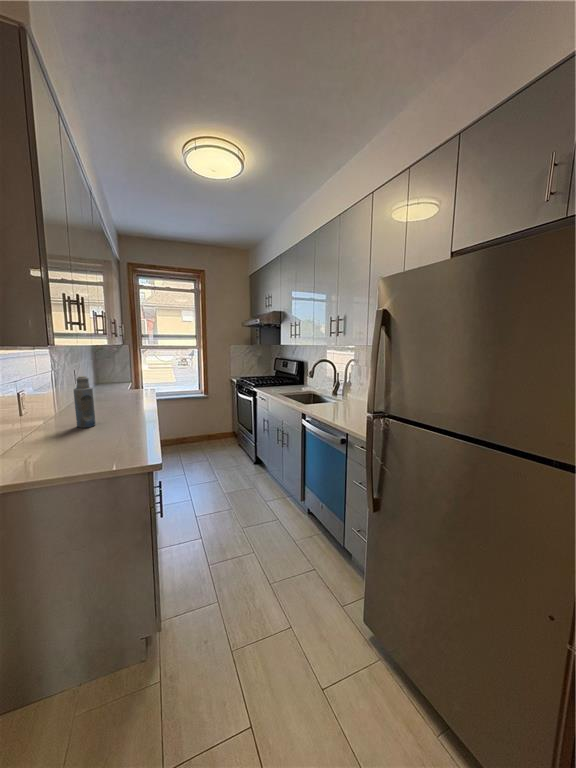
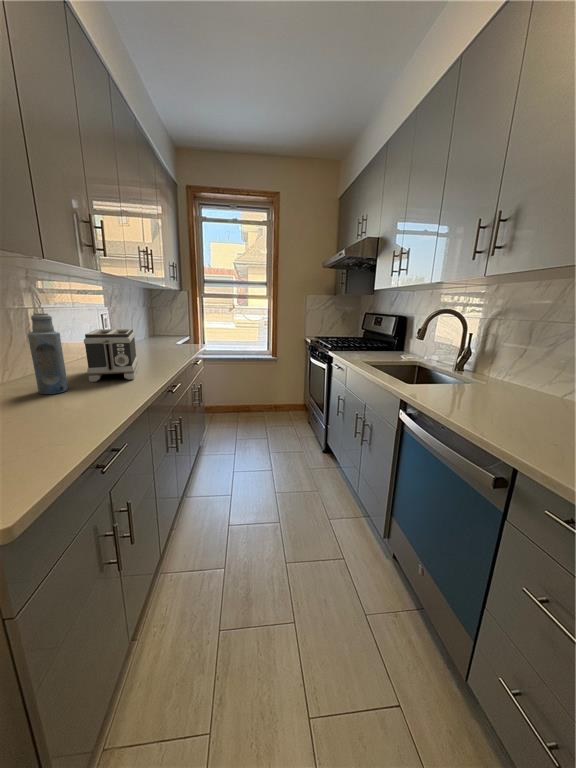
toaster: none [93,382,132,419] -> present [84,329,138,382]

